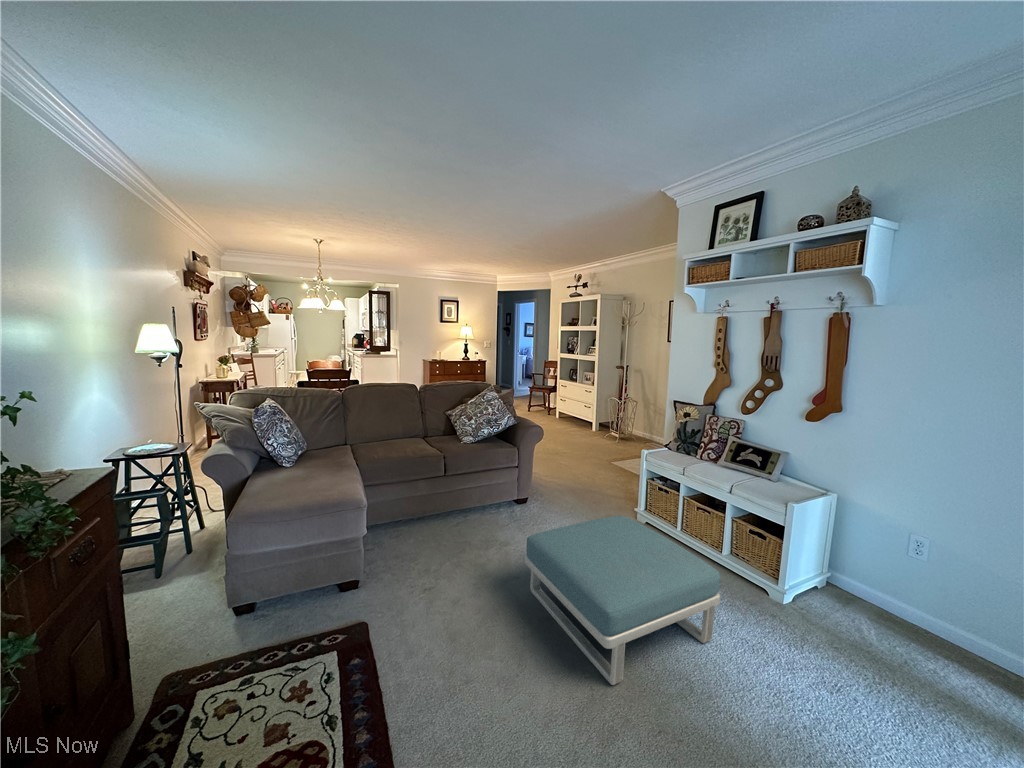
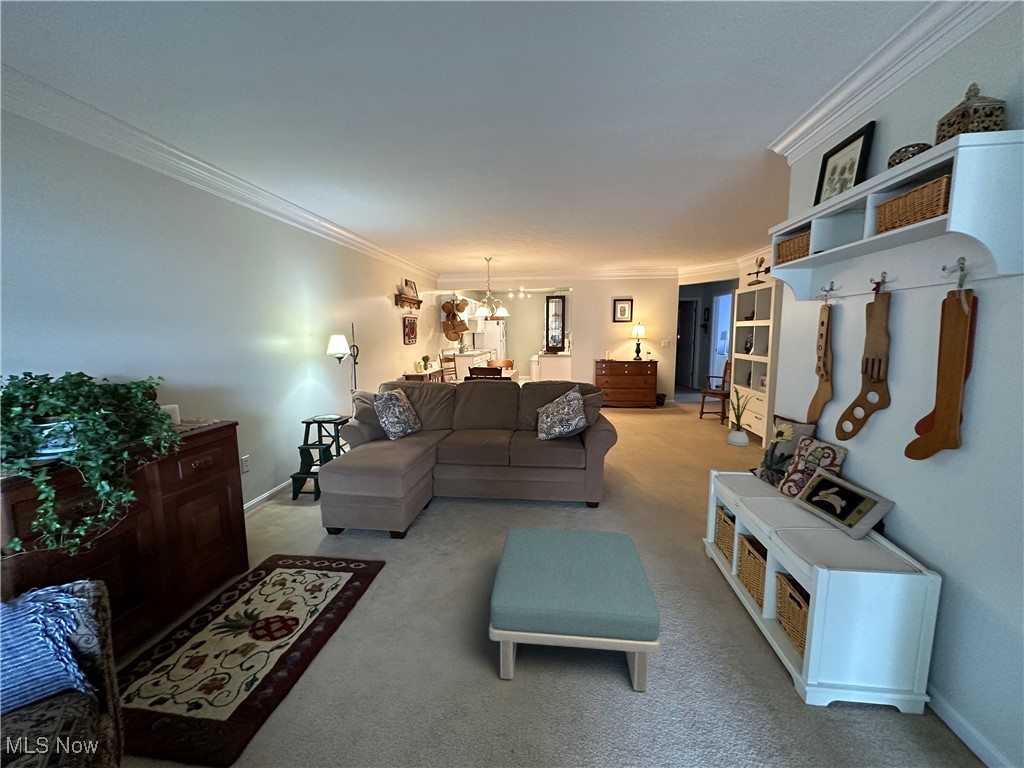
house plant: none [561,380,587,431] -> present [727,386,753,446]

